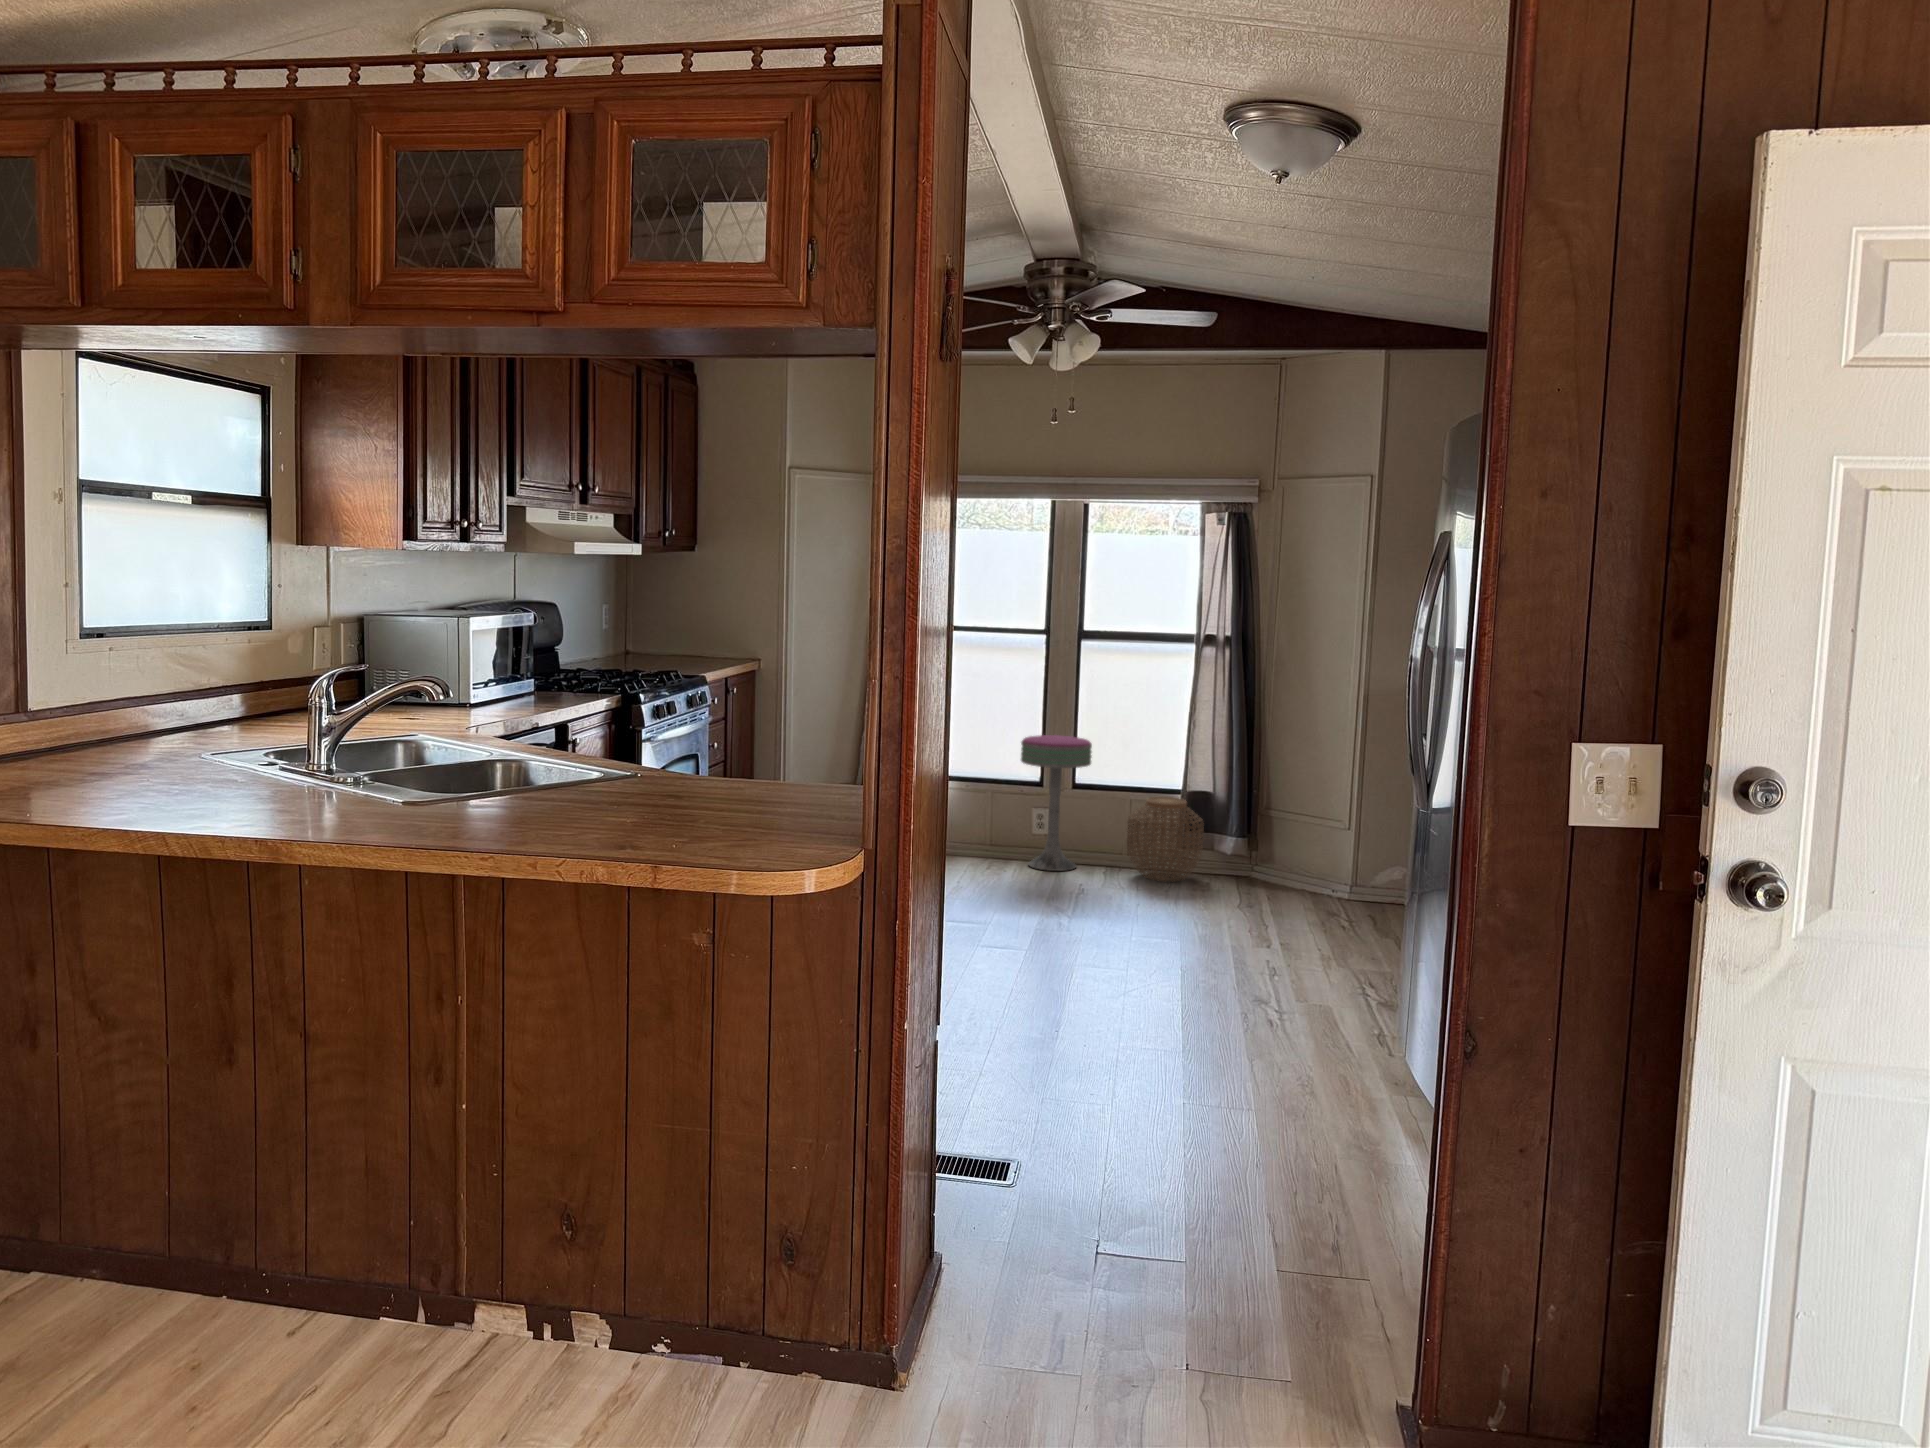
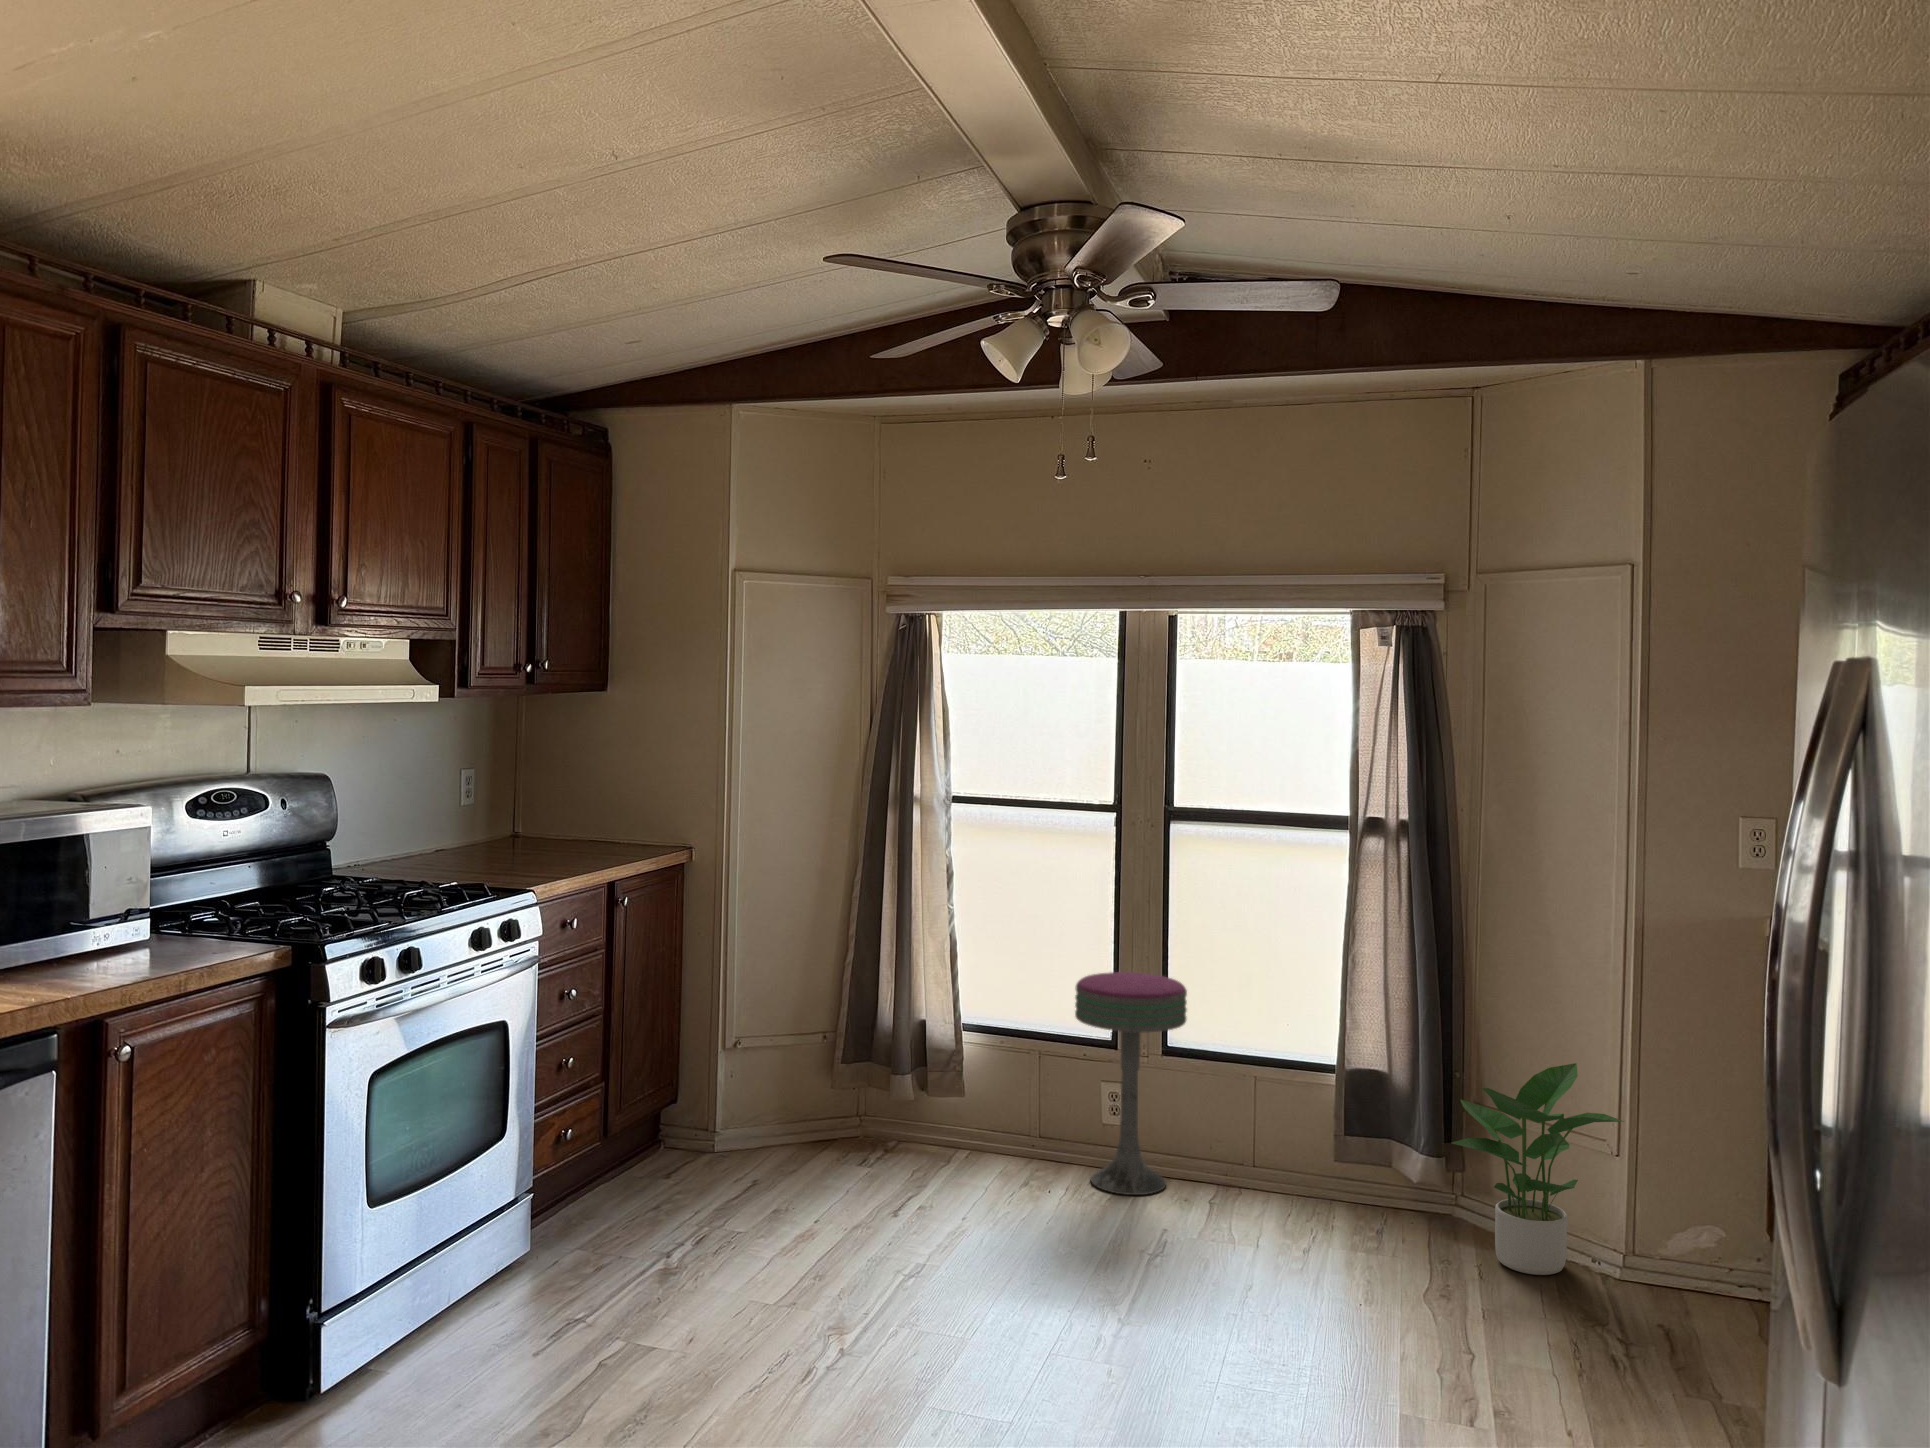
potted plant: none [1253,778,1353,899] -> present [1452,1063,1623,1275]
woven basket: present [1127,797,1204,882] -> none [1243,1079,1369,1225]

